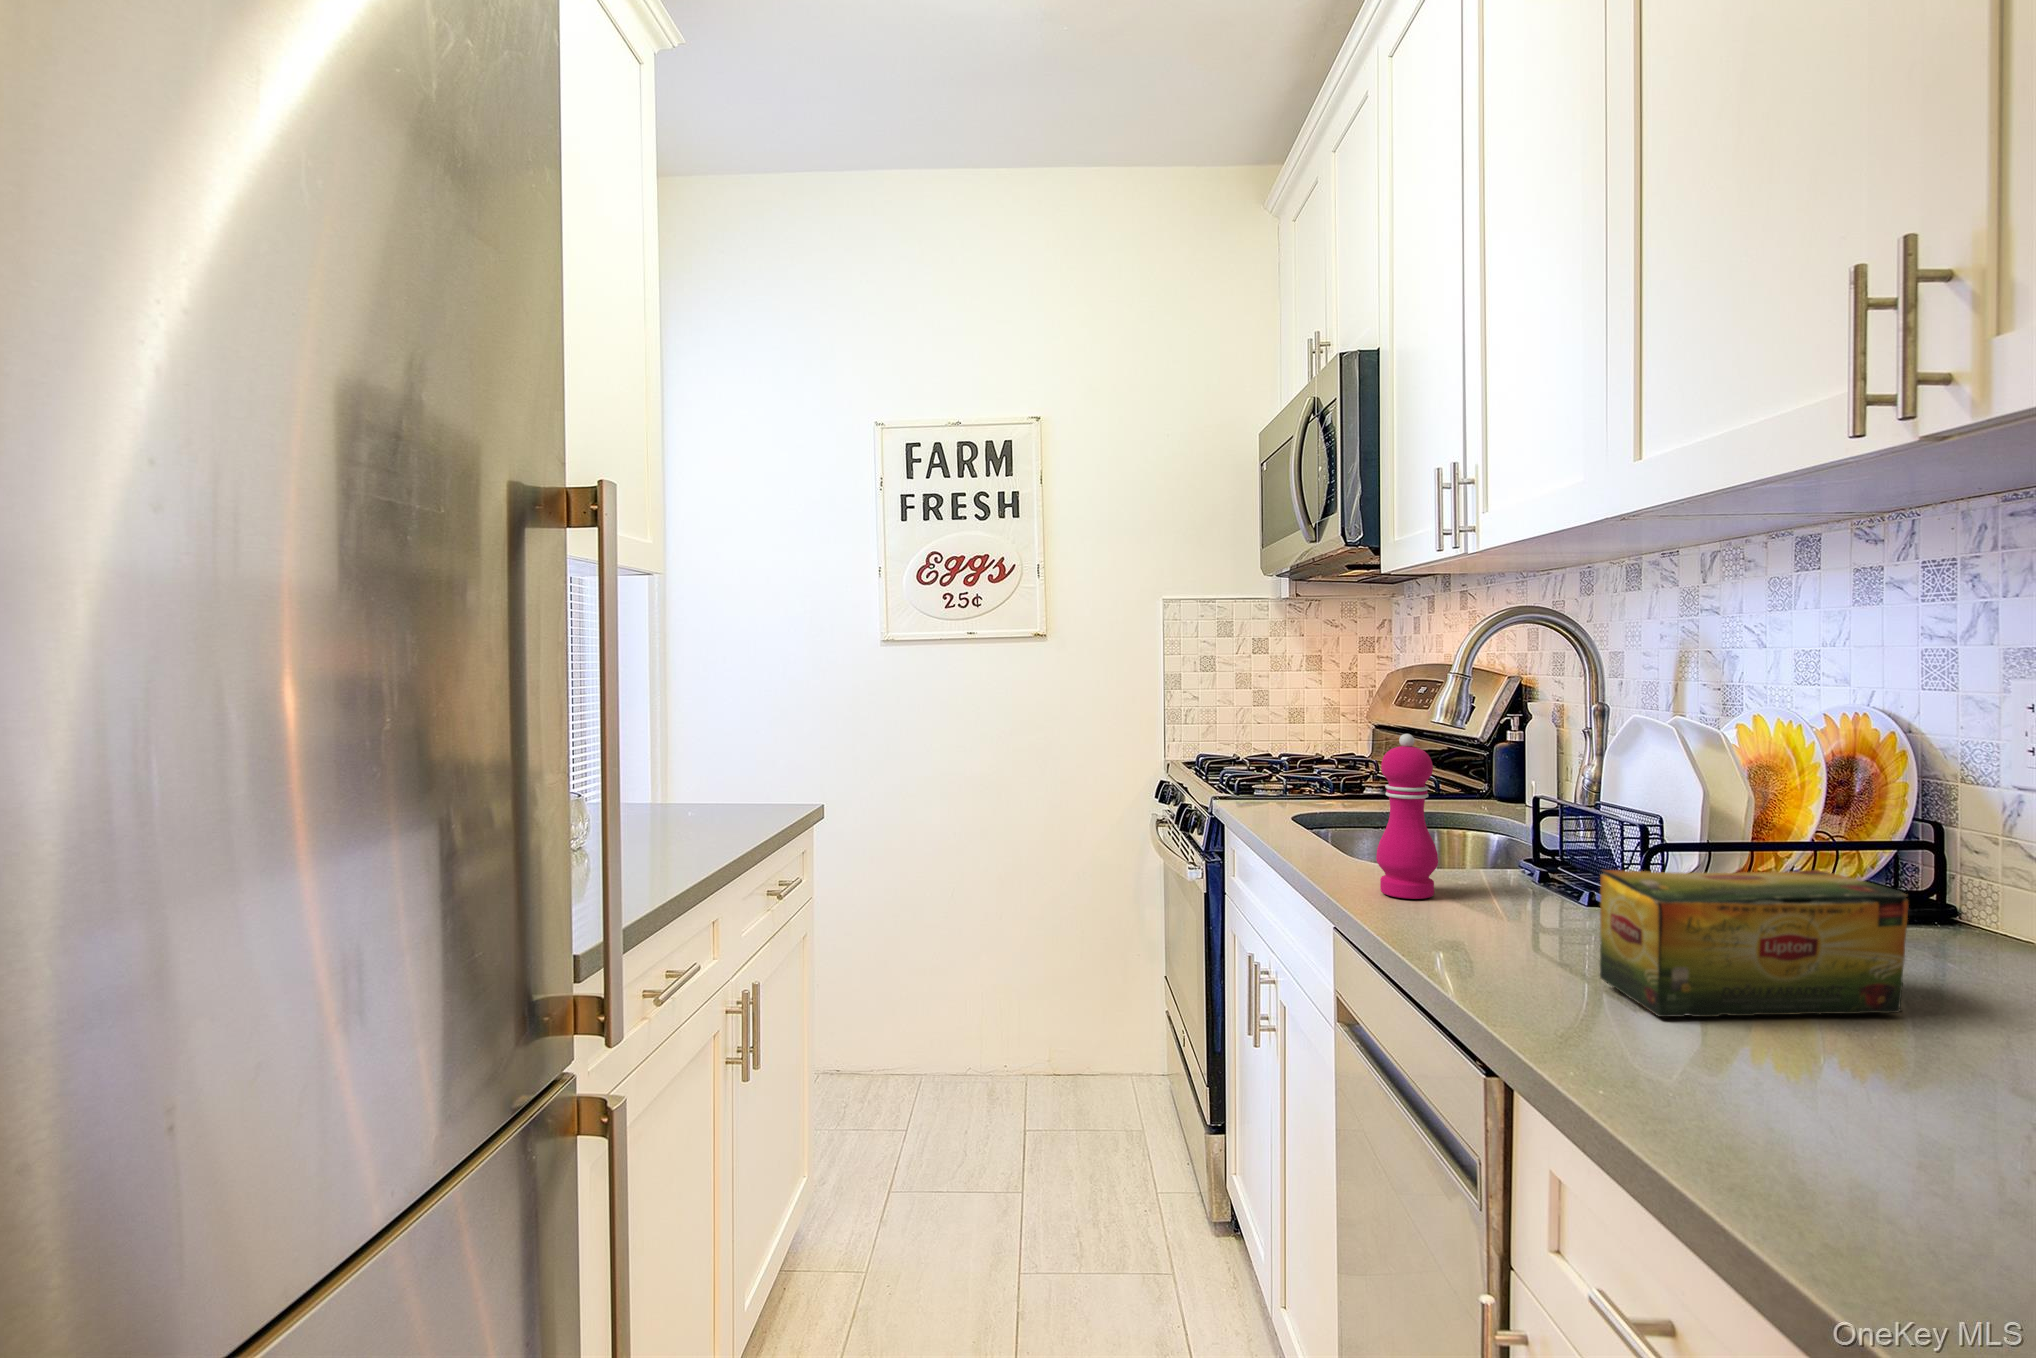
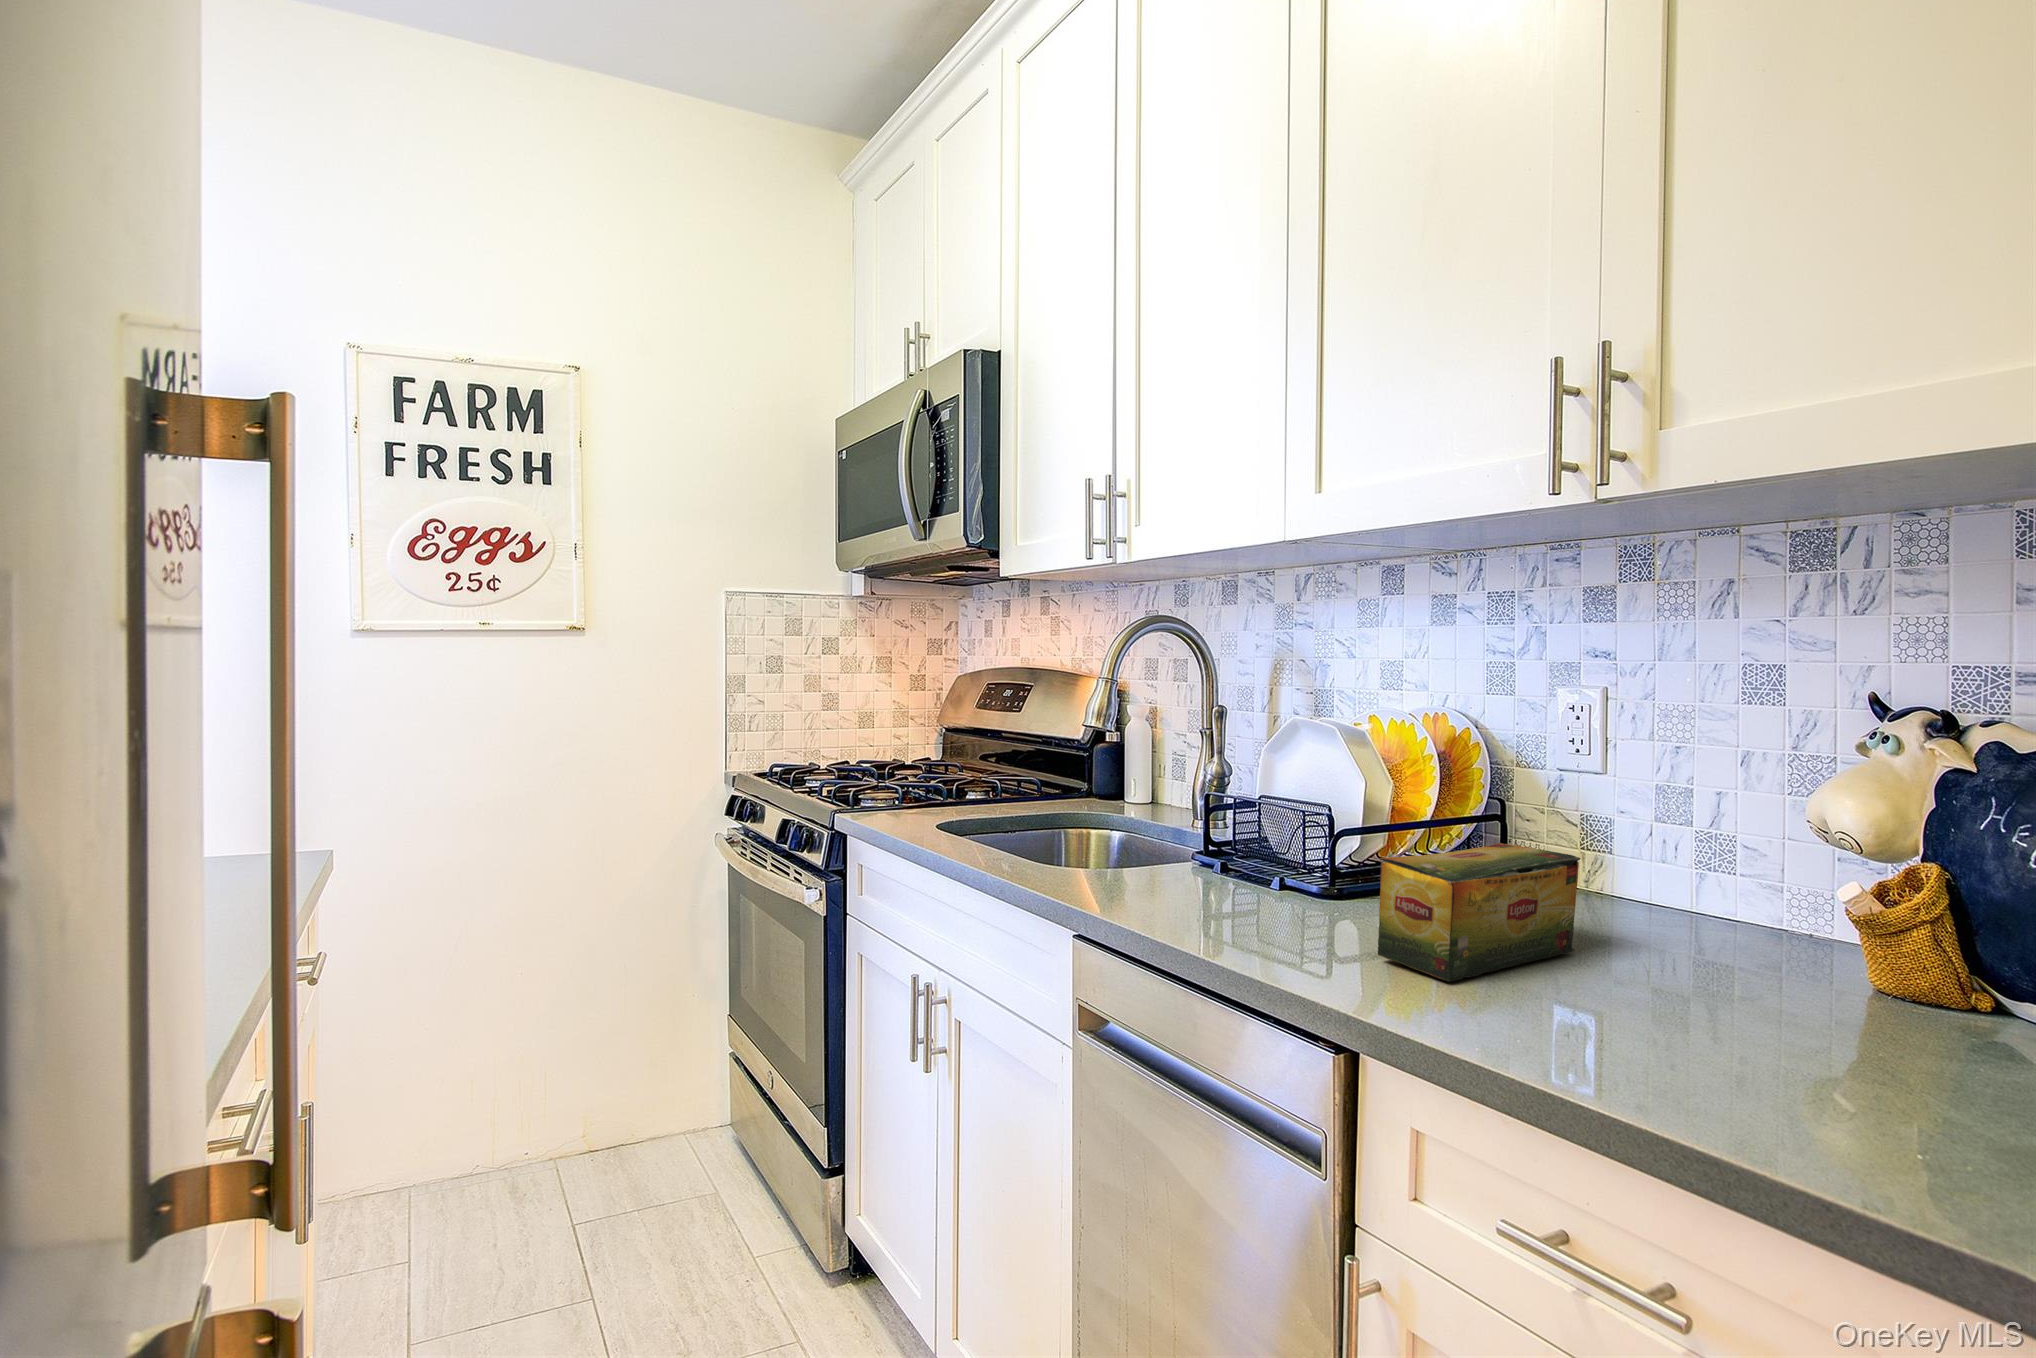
pepper mill: present [1376,734,1438,899] -> none [1110,740,1166,901]

